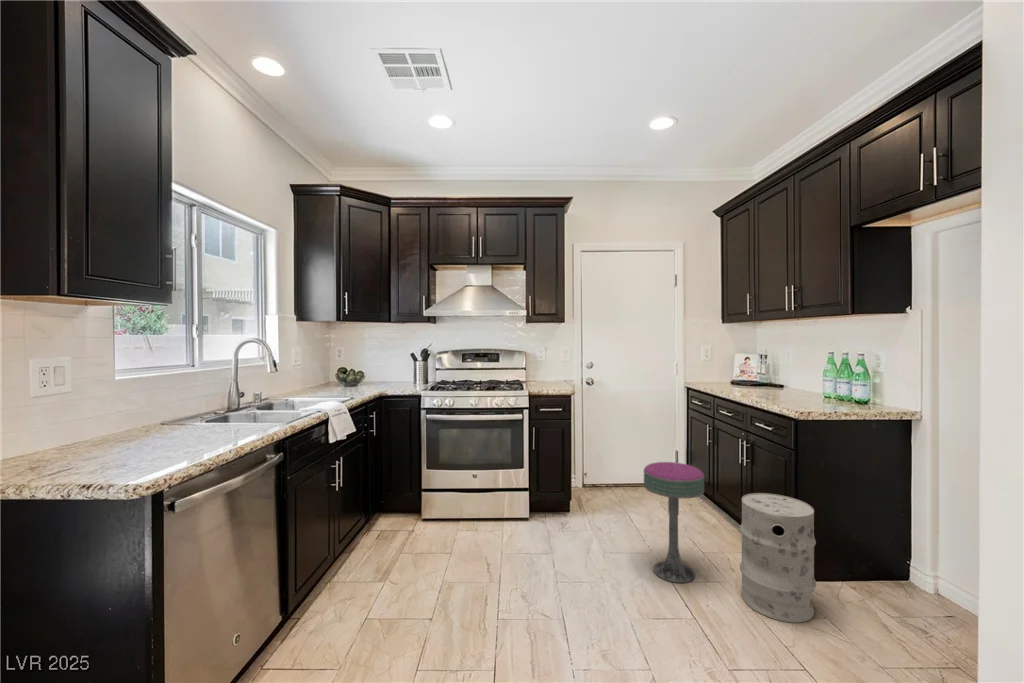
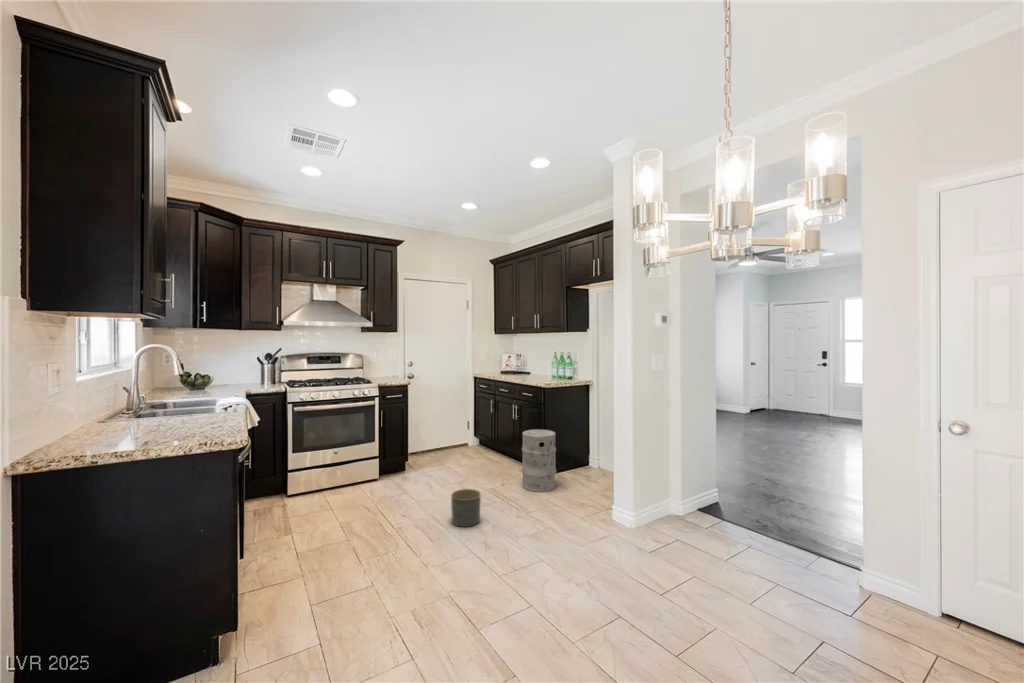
bar stool: present [644,462,704,583] -> none [468,420,503,489]
planter: none [580,584,632,661] -> present [451,489,481,527]

